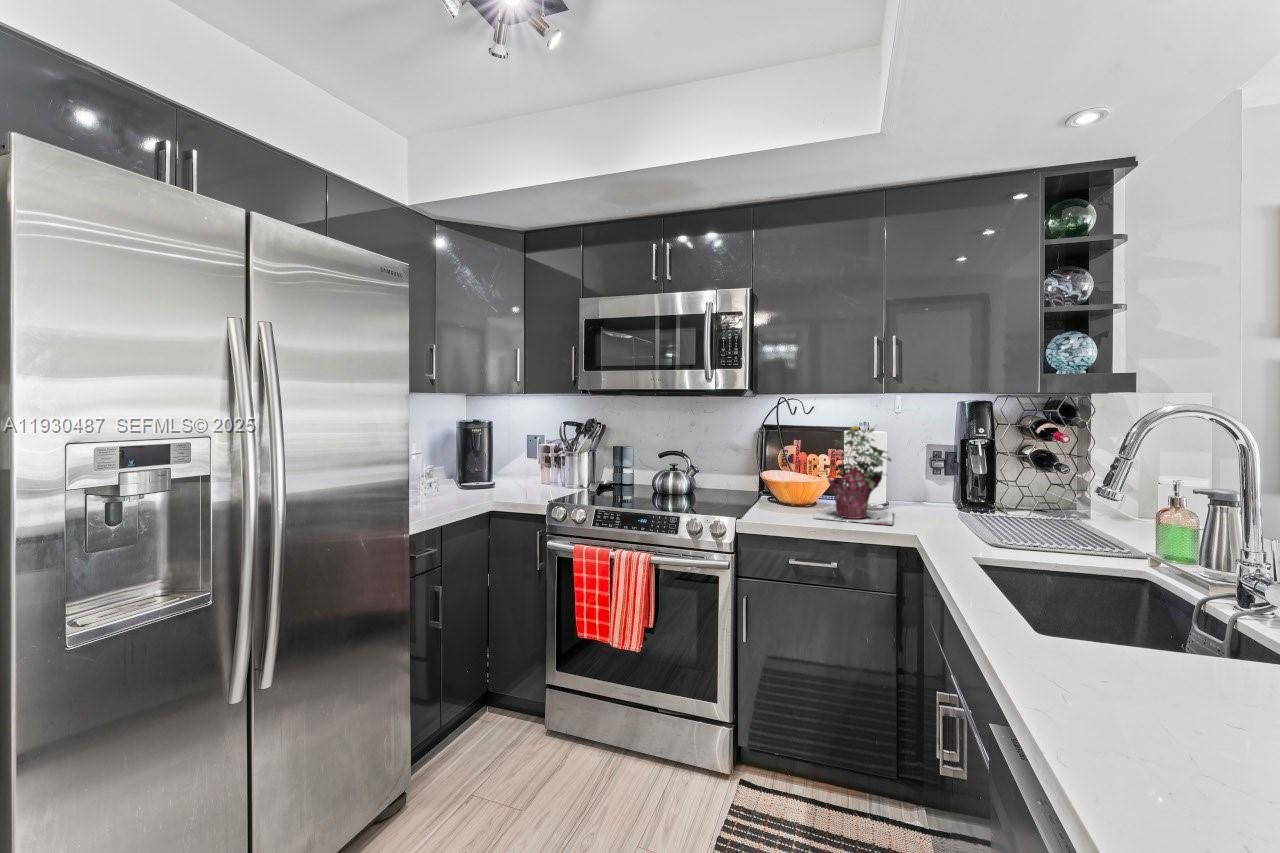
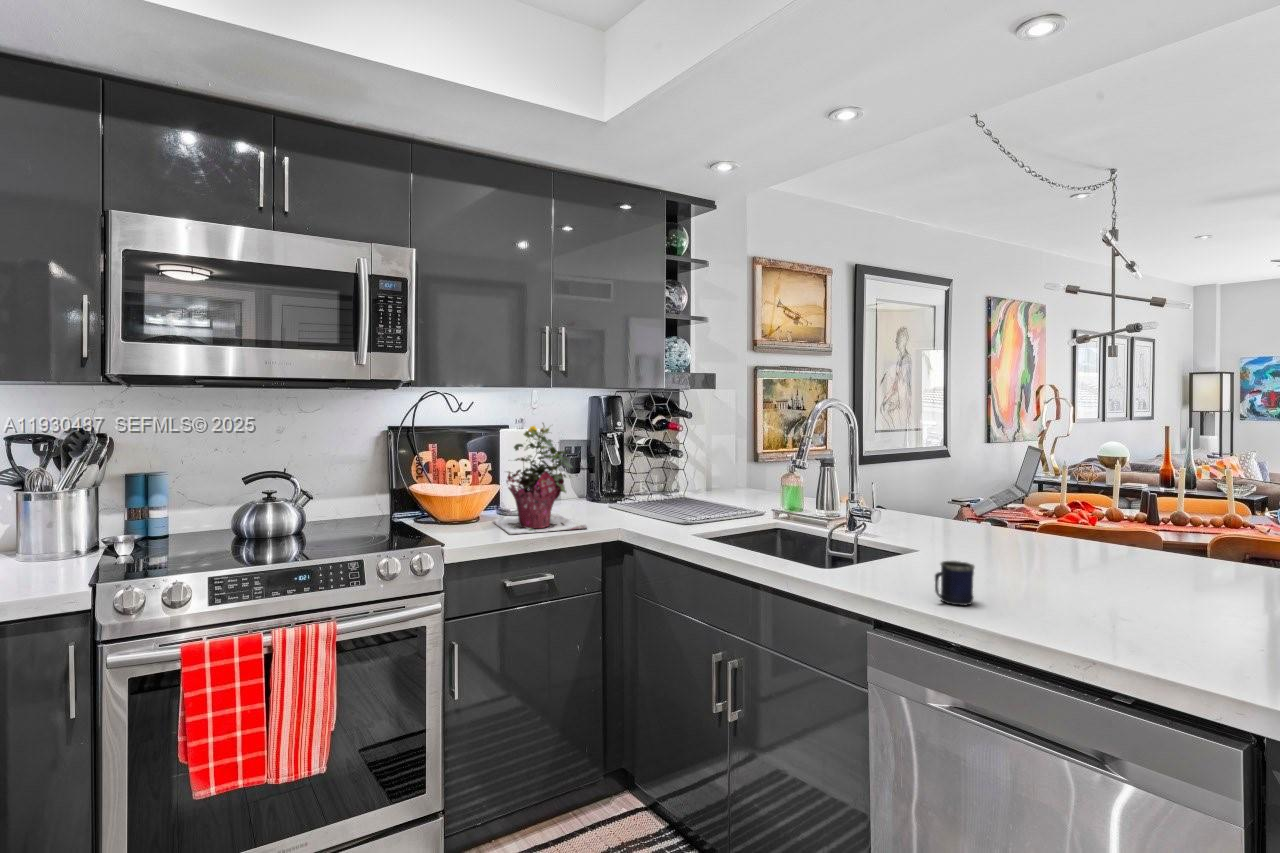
mug: none [1122,628,1212,707] -> present [935,561,974,605]

